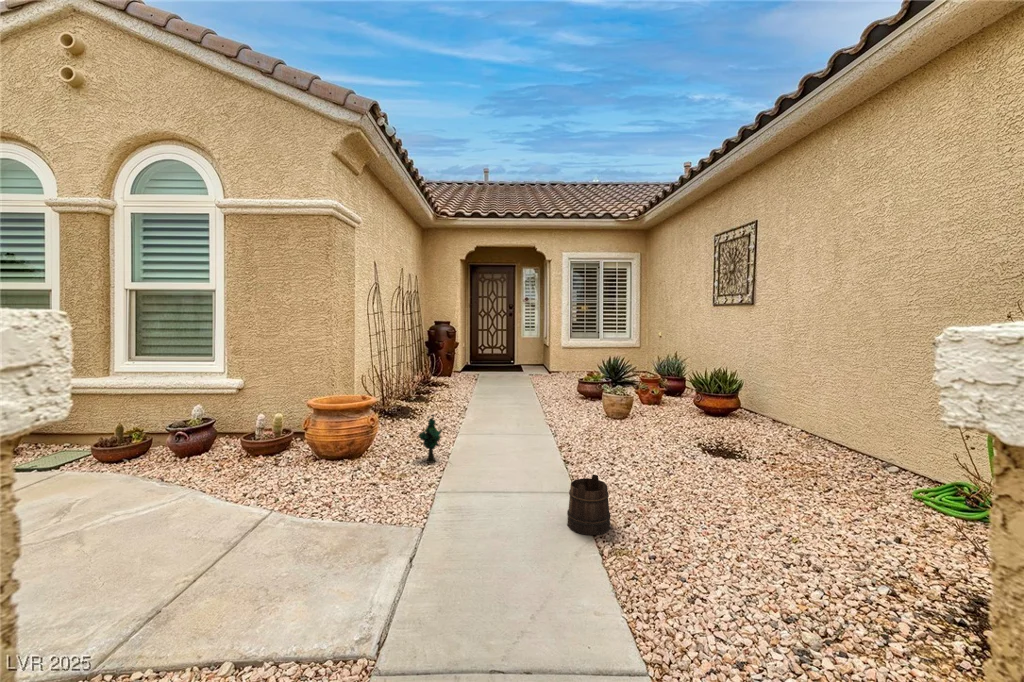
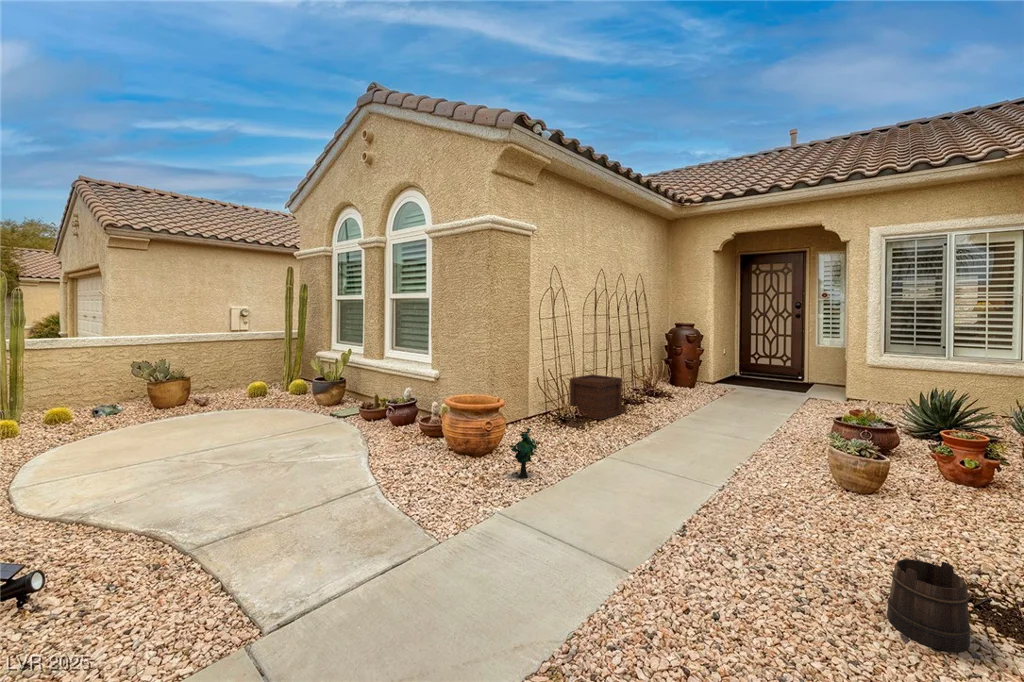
wooden crate: none [383,370,428,411] -> present [569,375,622,420]
bucket: present [567,474,610,535] -> present [887,559,971,652]

